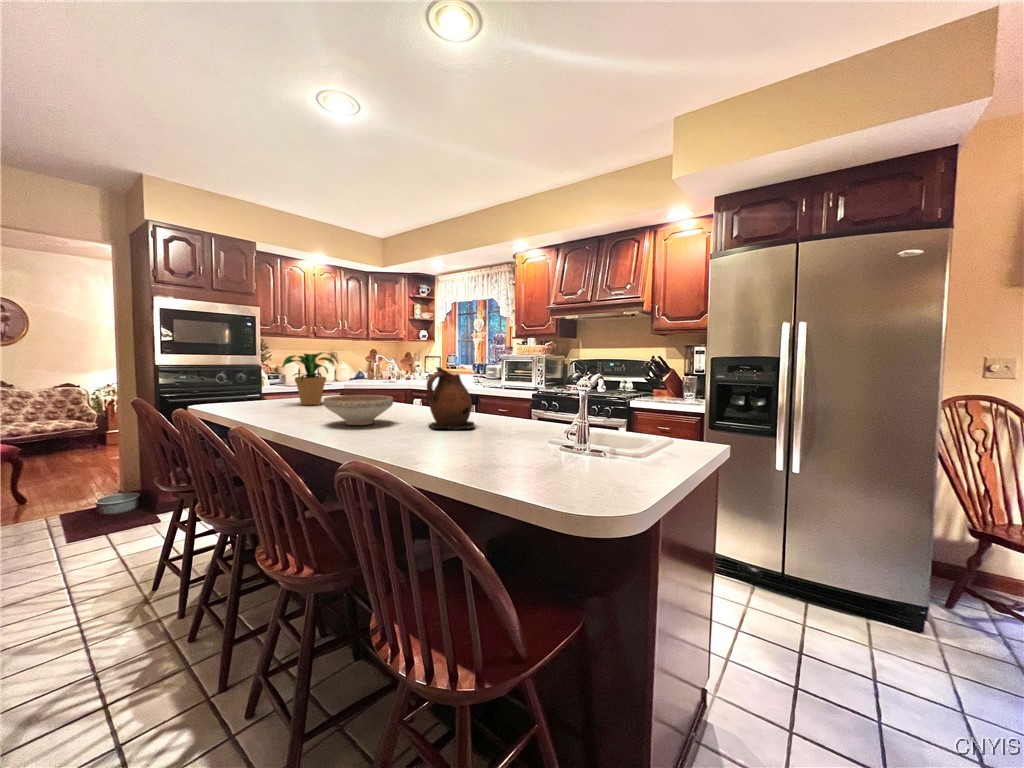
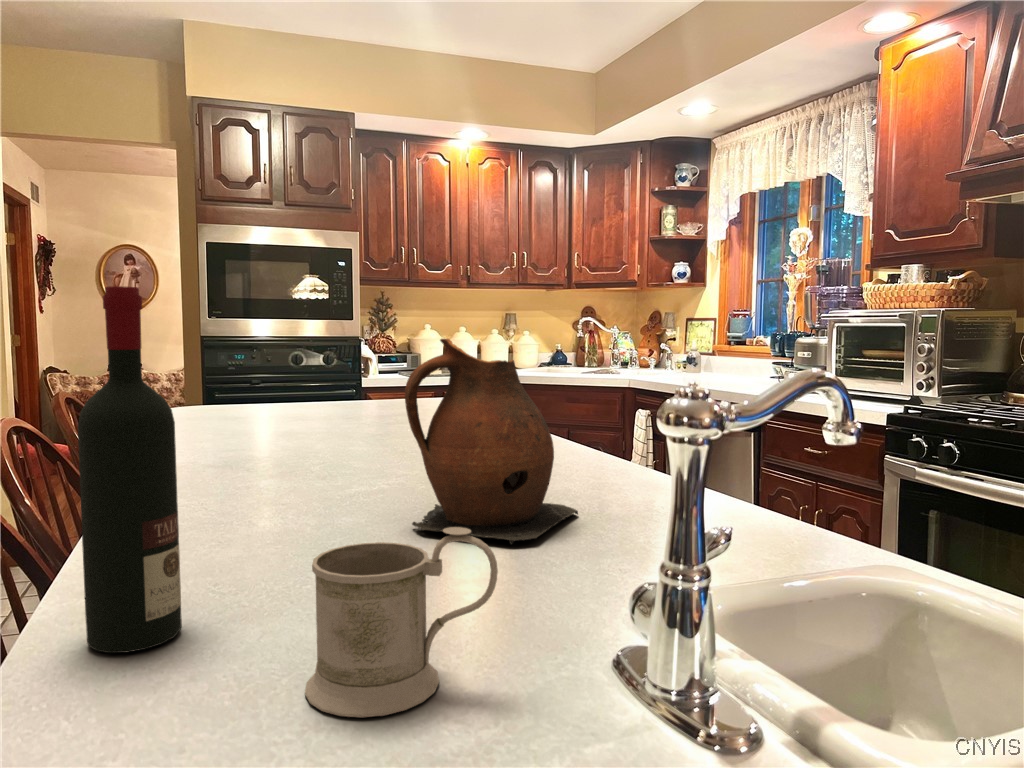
potted plant: present [282,352,338,405] -> none [276,309,399,421]
wine bottle: none [395,353,420,453] -> present [78,286,182,653]
decorative bowl: present [323,395,393,425] -> none [202,409,380,492]
mug: none [468,411,512,453] -> present [305,527,498,717]

